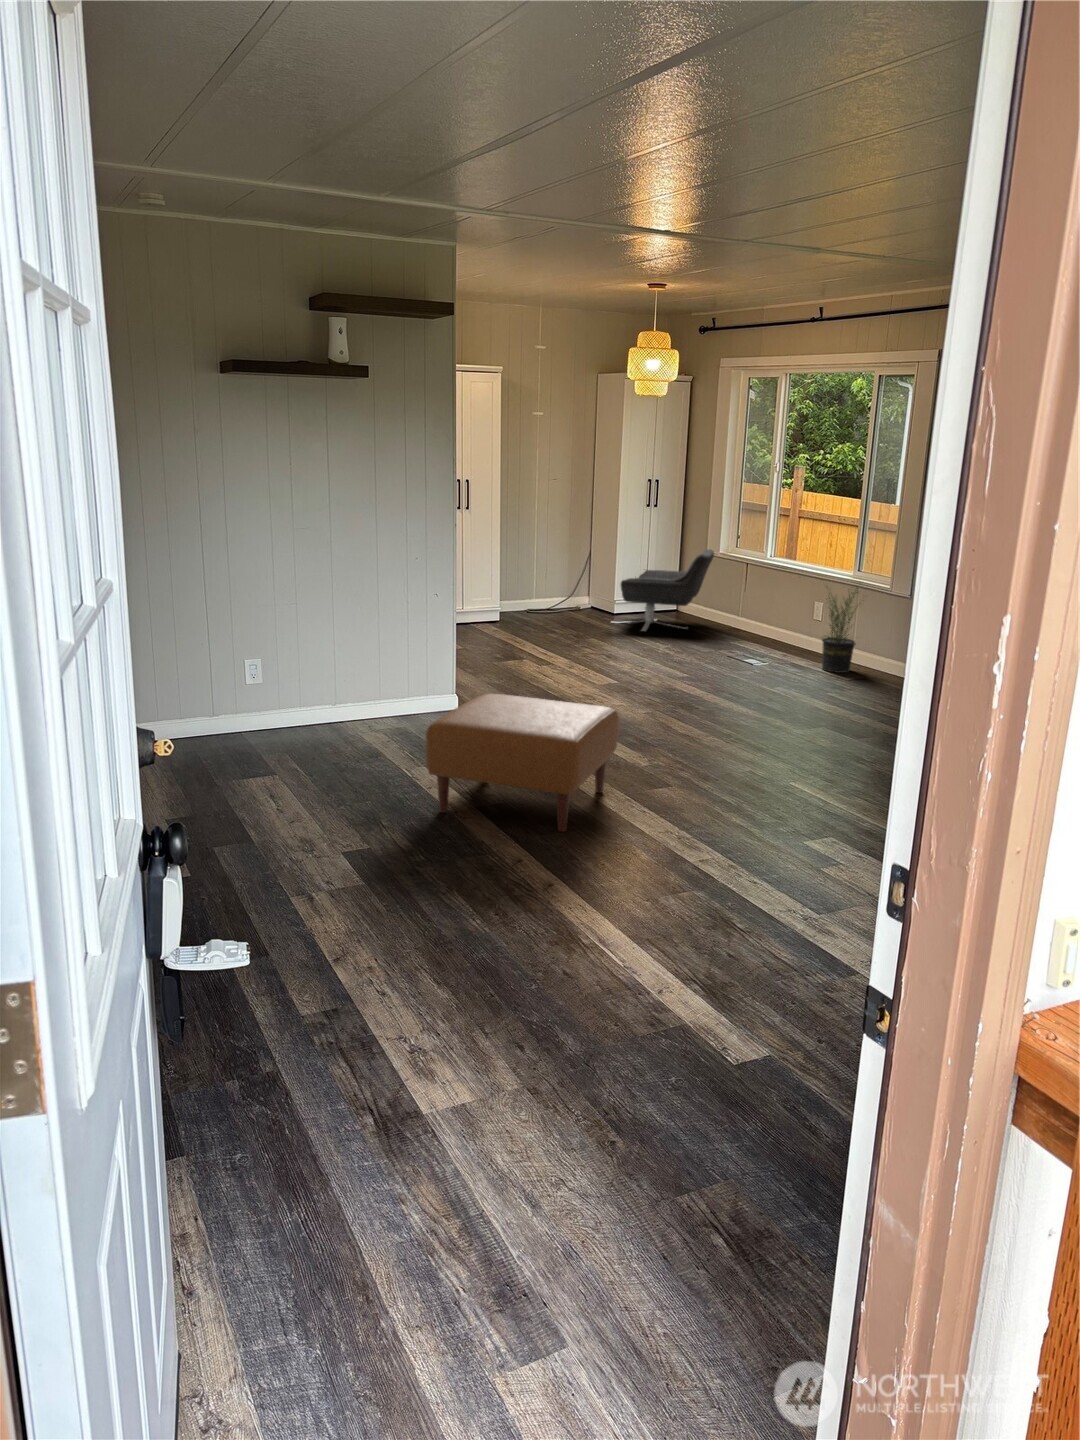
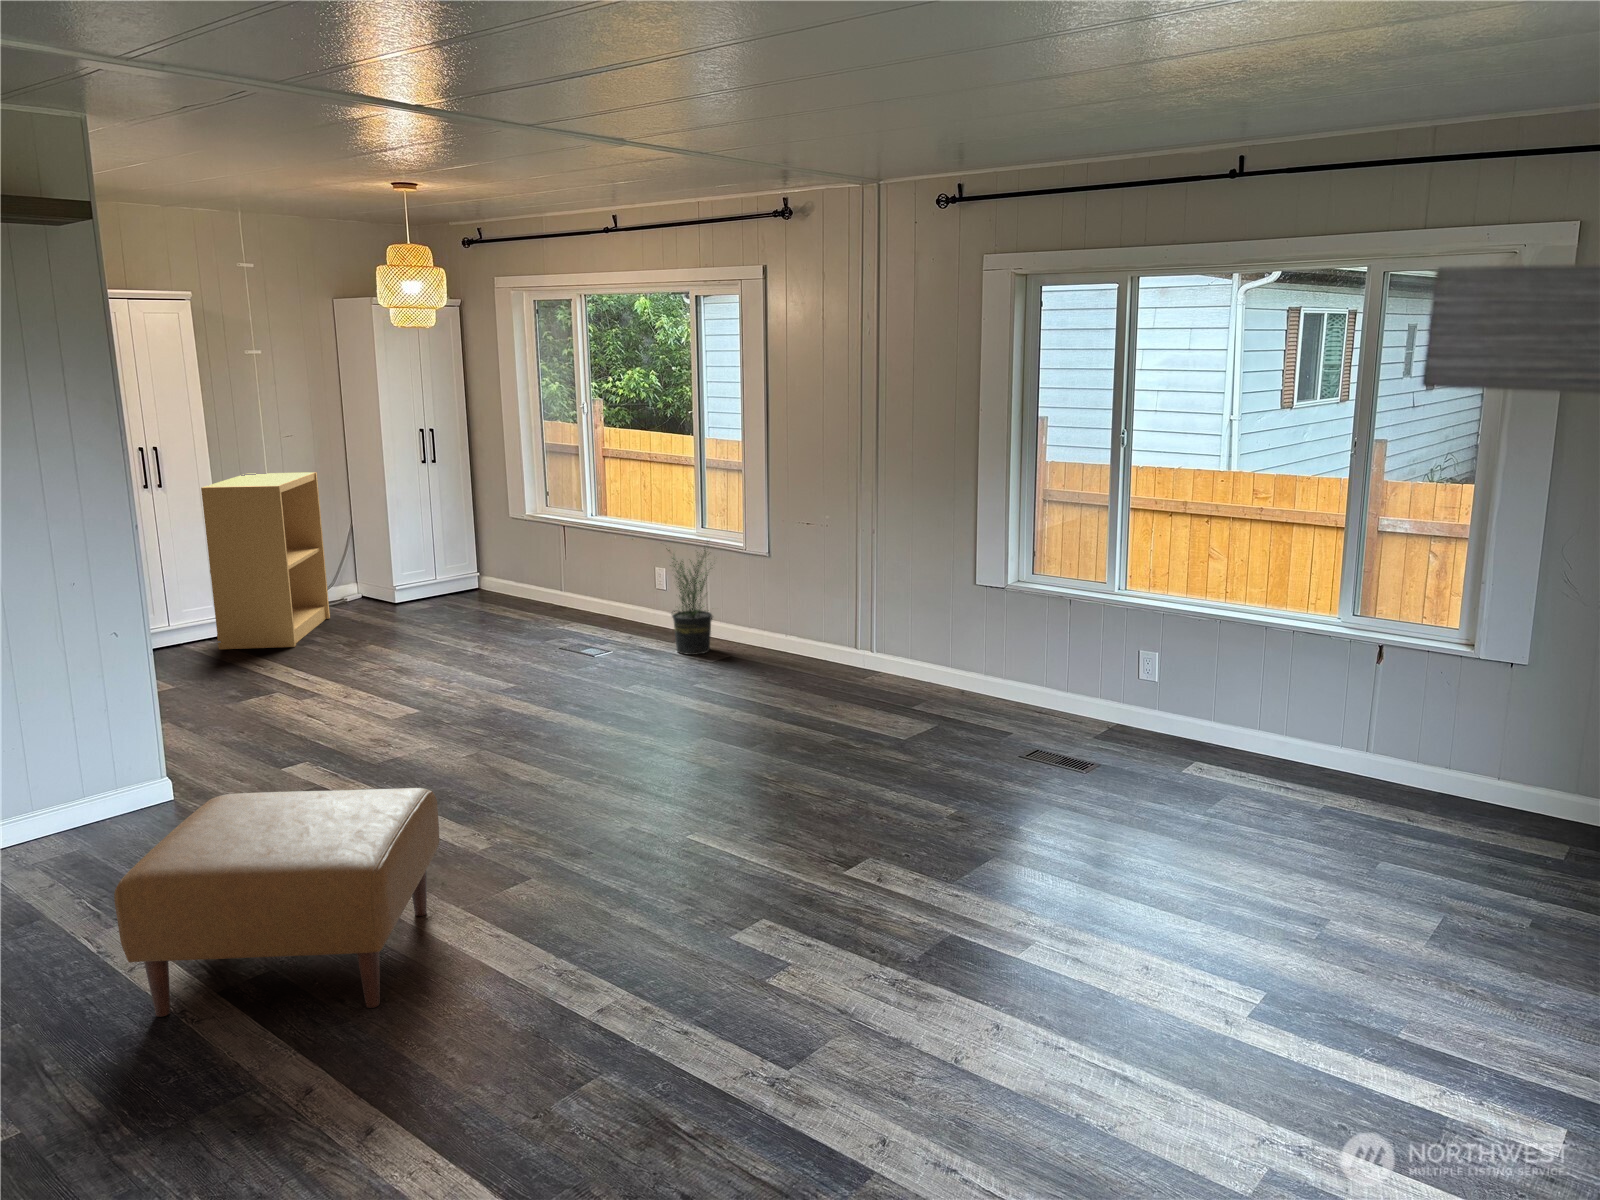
bookshelf: none [491,505,571,633] -> present [201,472,330,649]
lounge chair: present [621,549,714,631] -> none [392,511,518,627]

